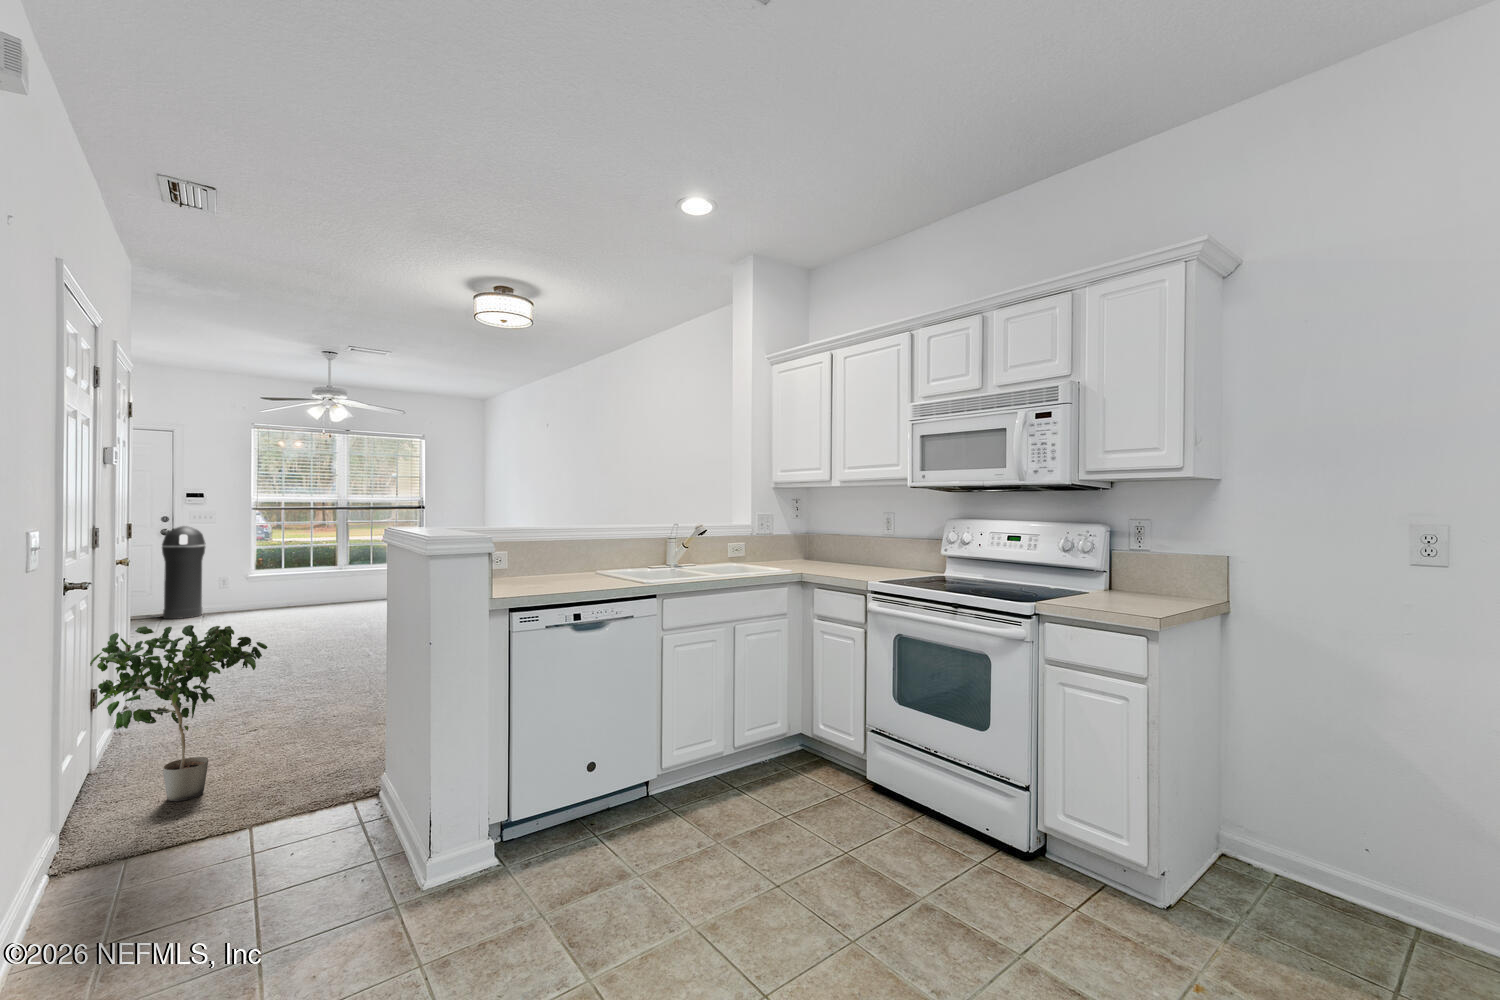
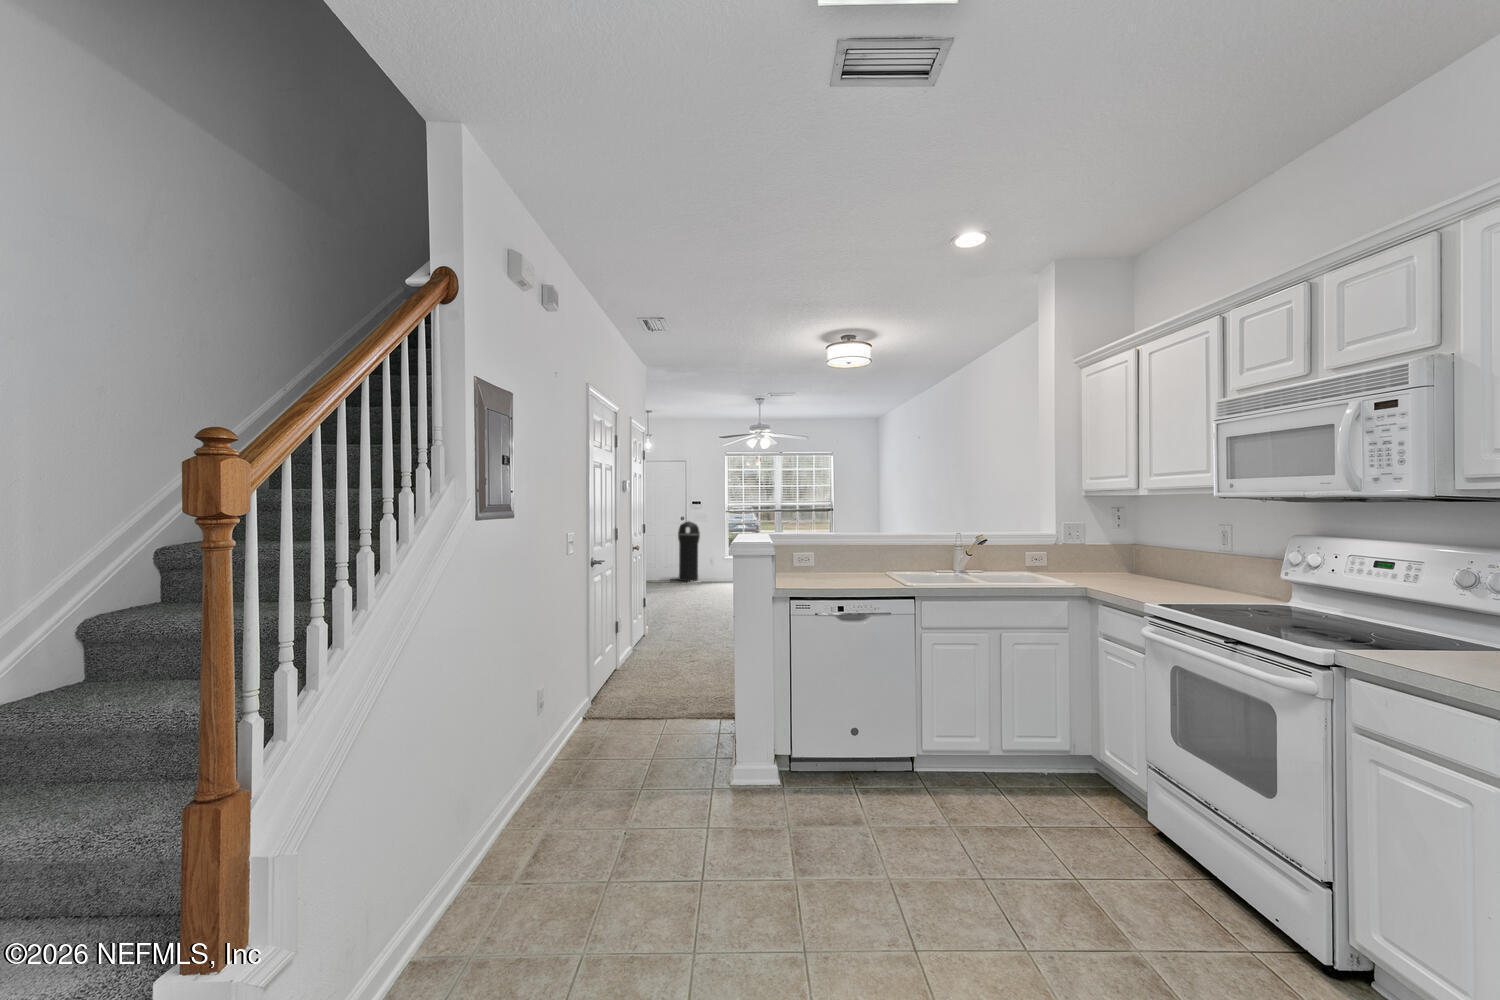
potted plant: present [90,625,268,801] -> none [594,584,680,694]

